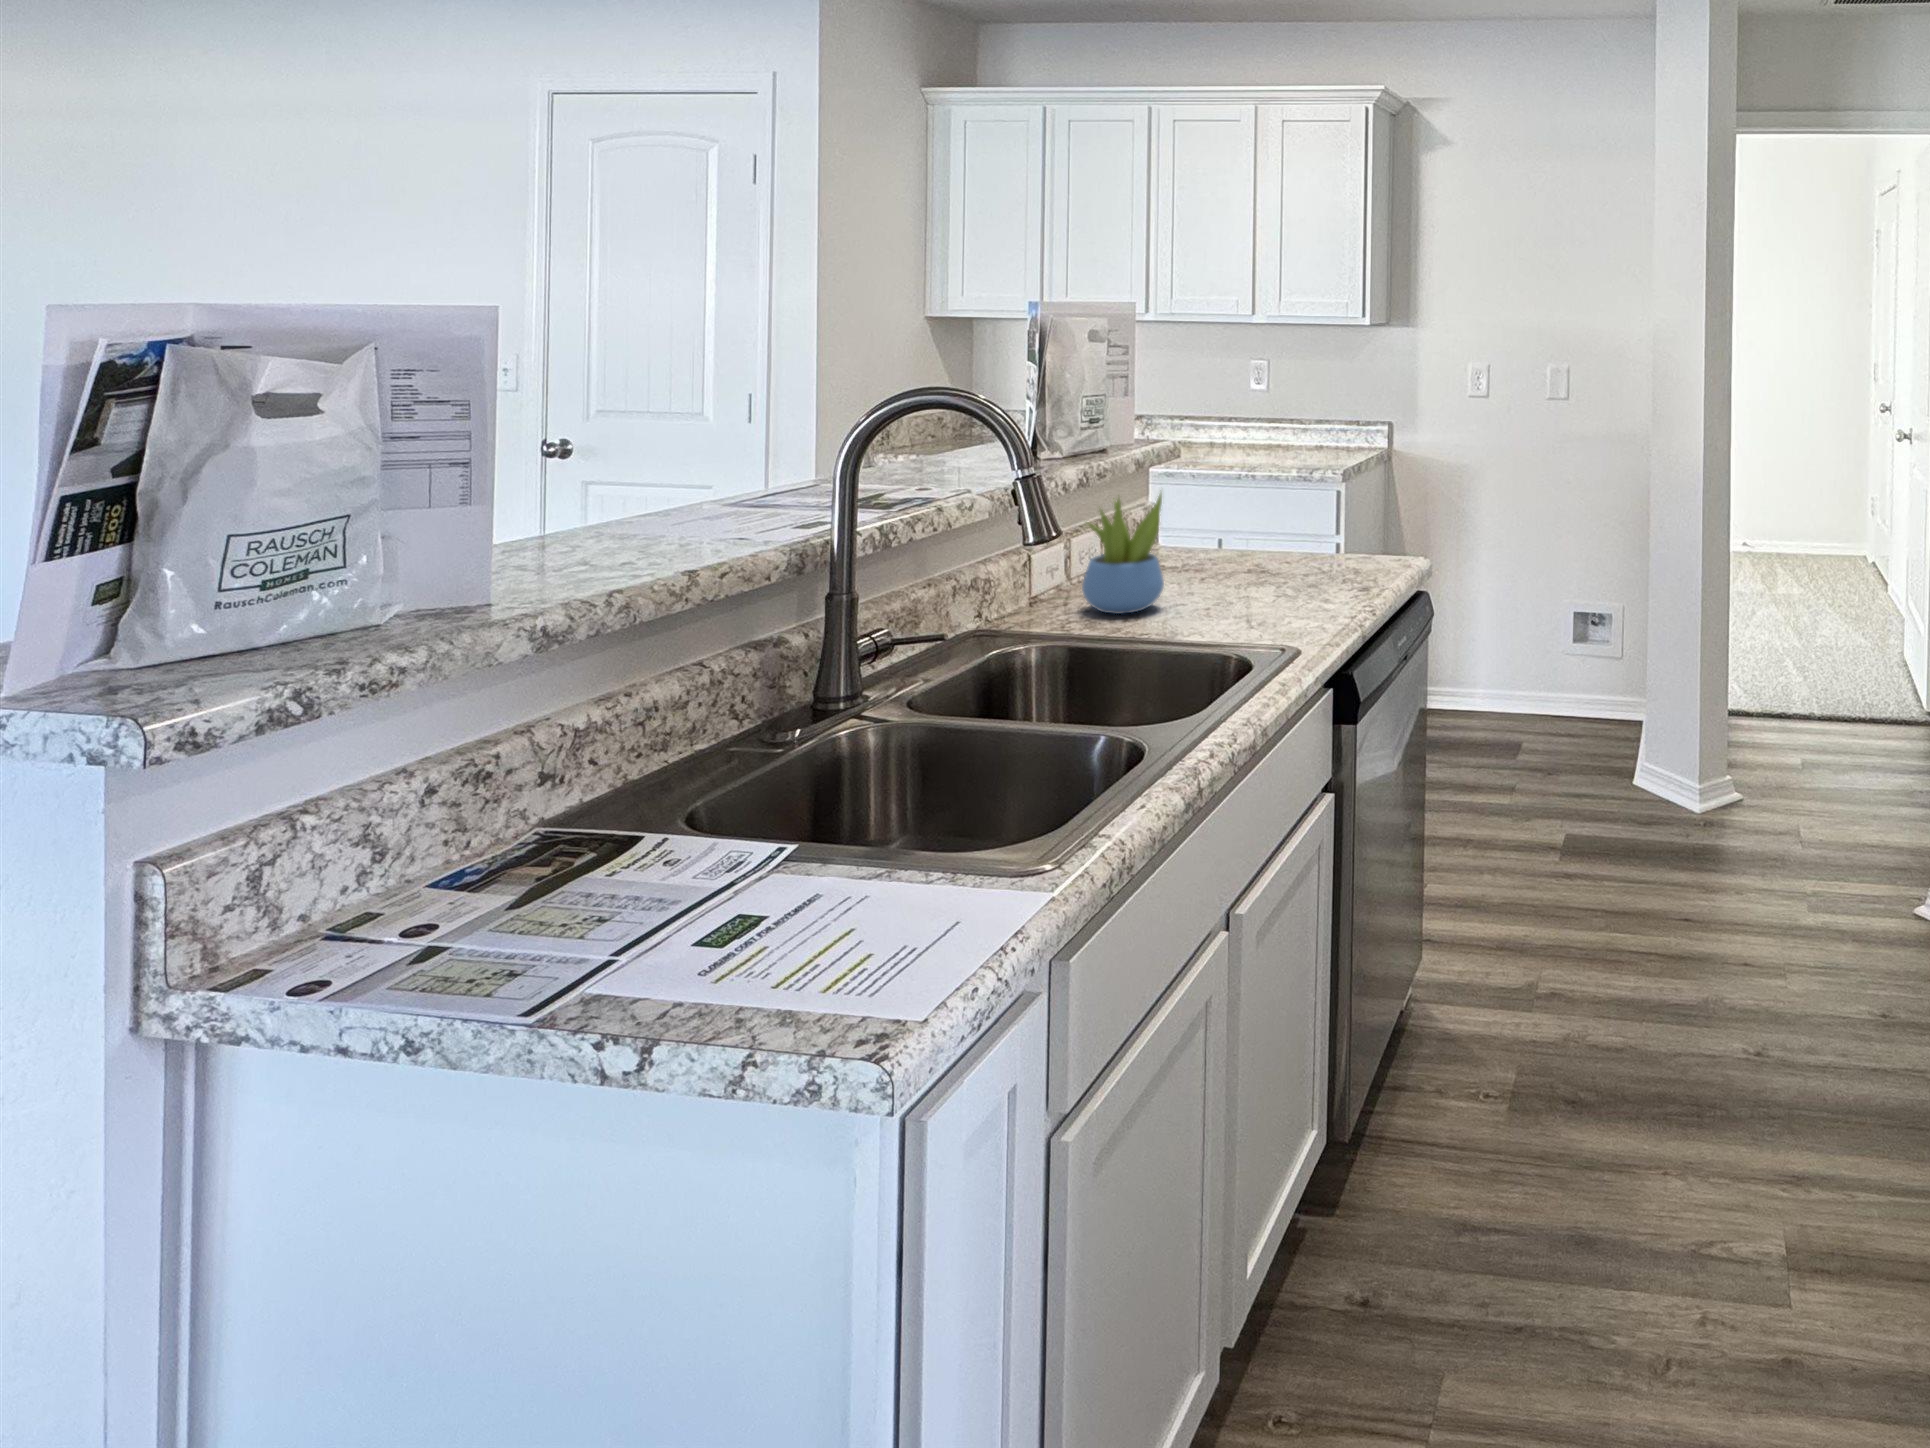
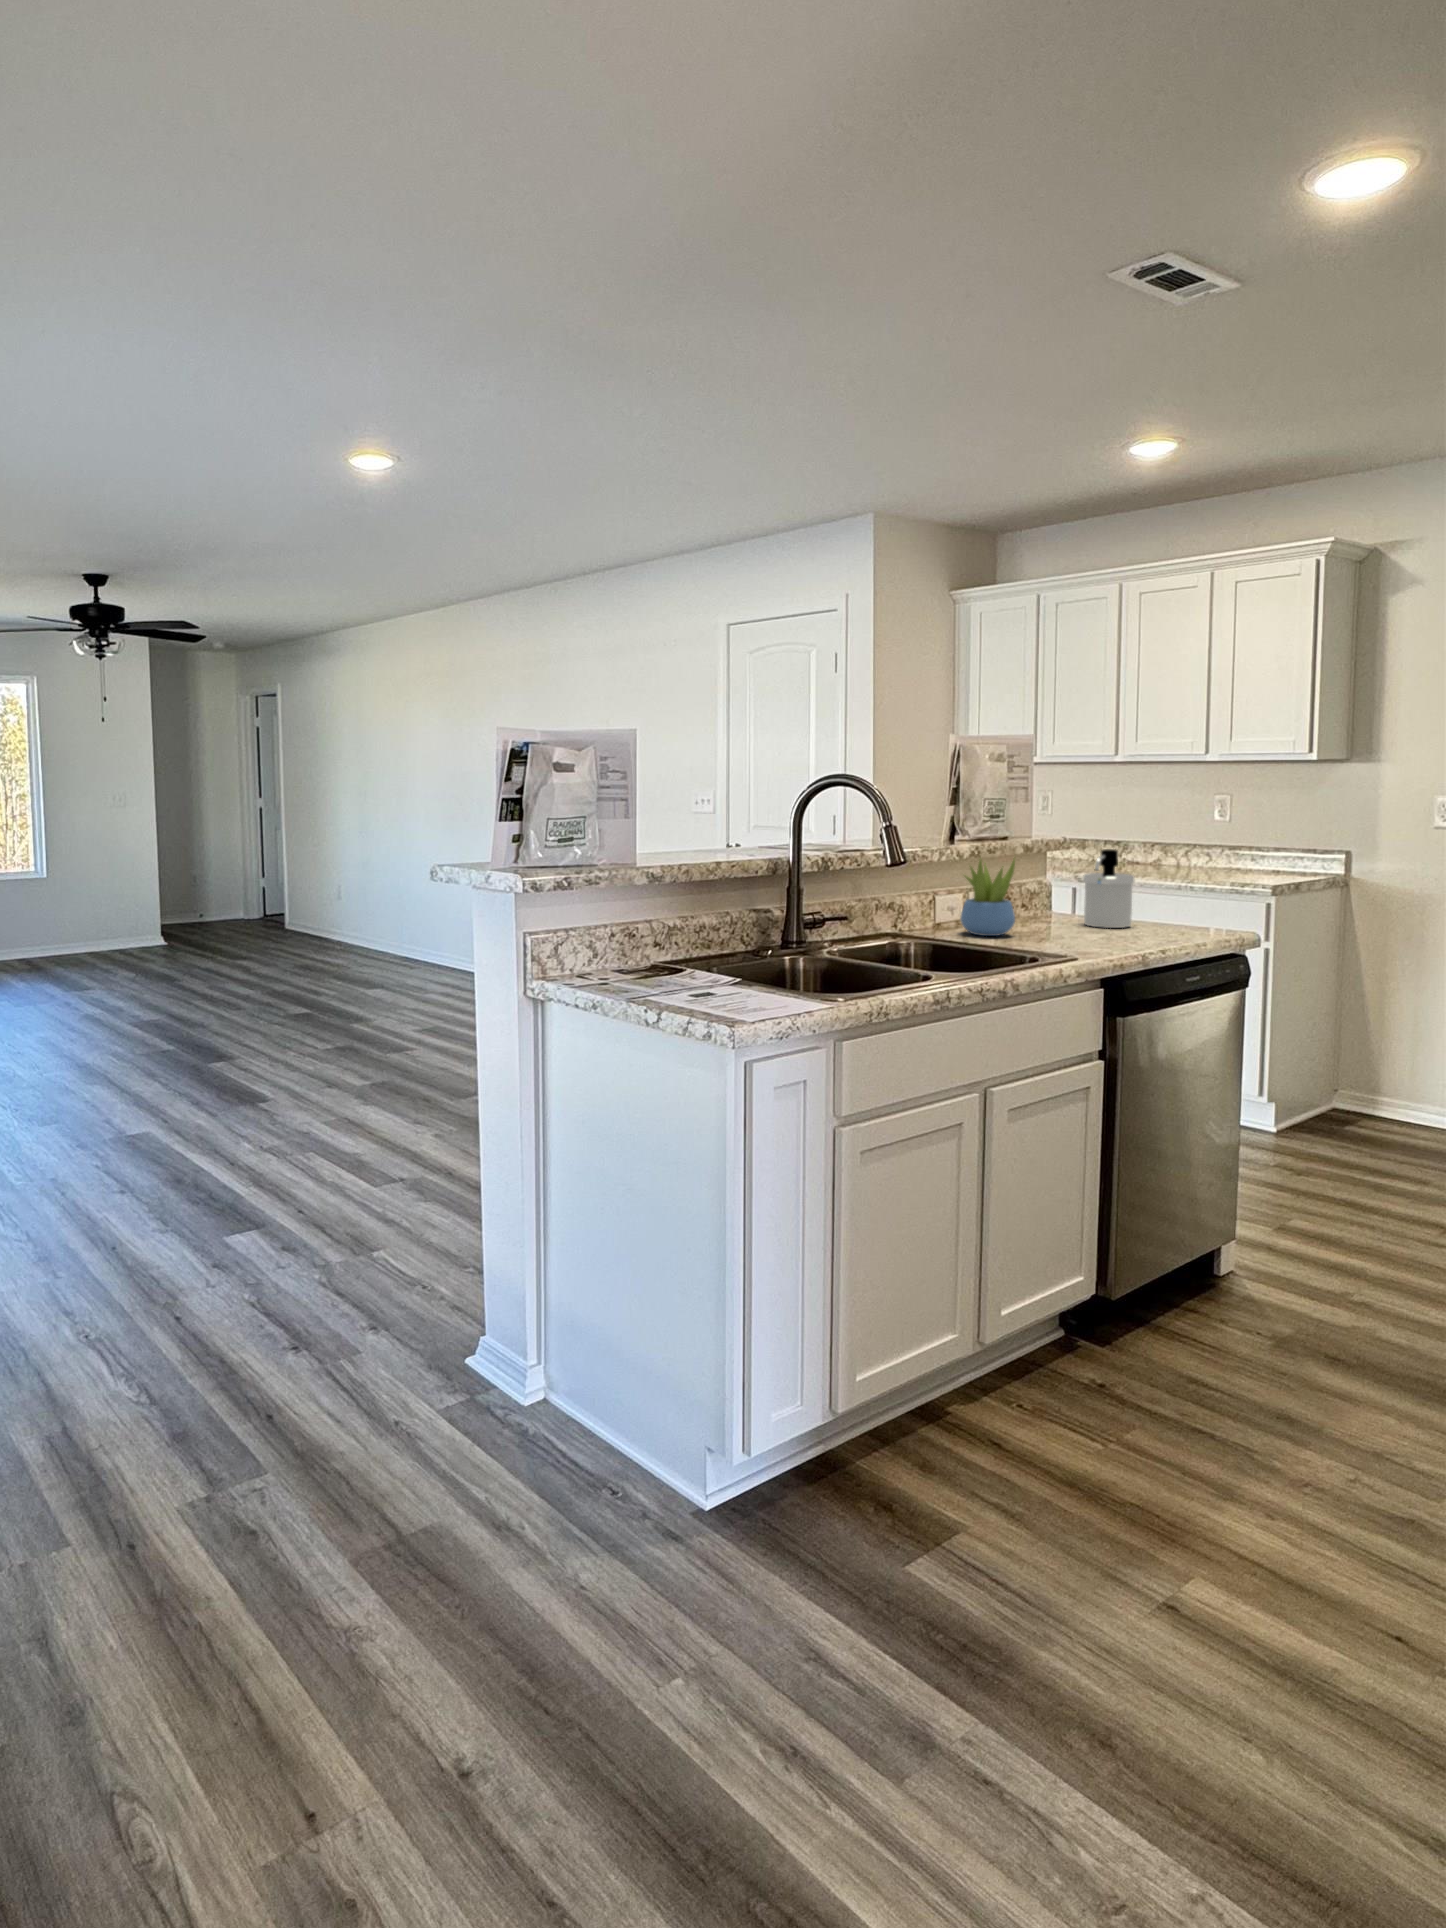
soap dispenser: none [1222,462,1286,571] -> present [1083,849,1134,928]

